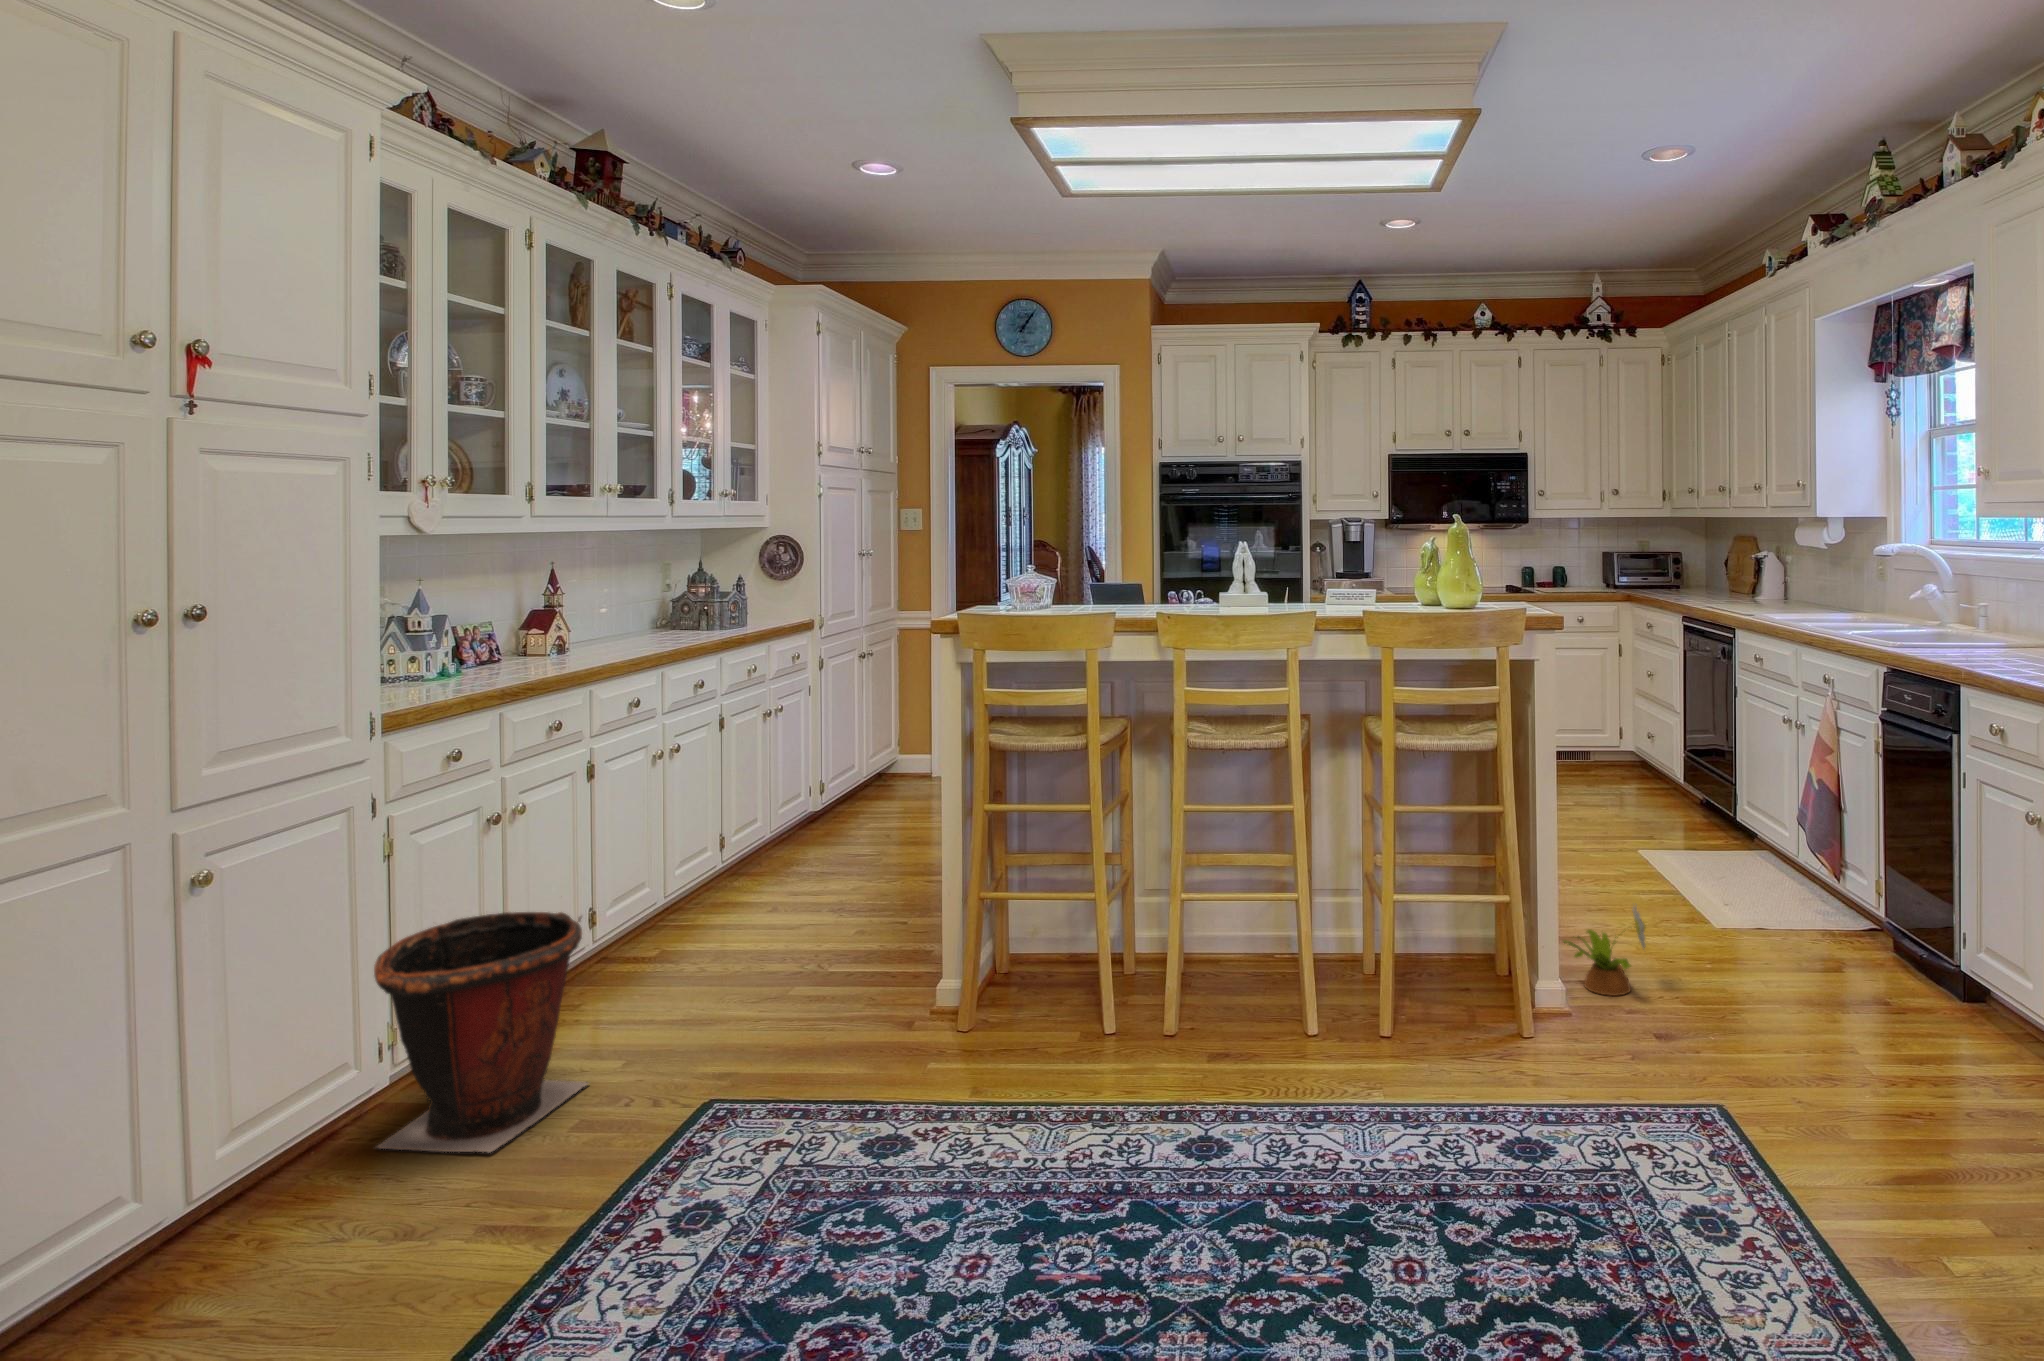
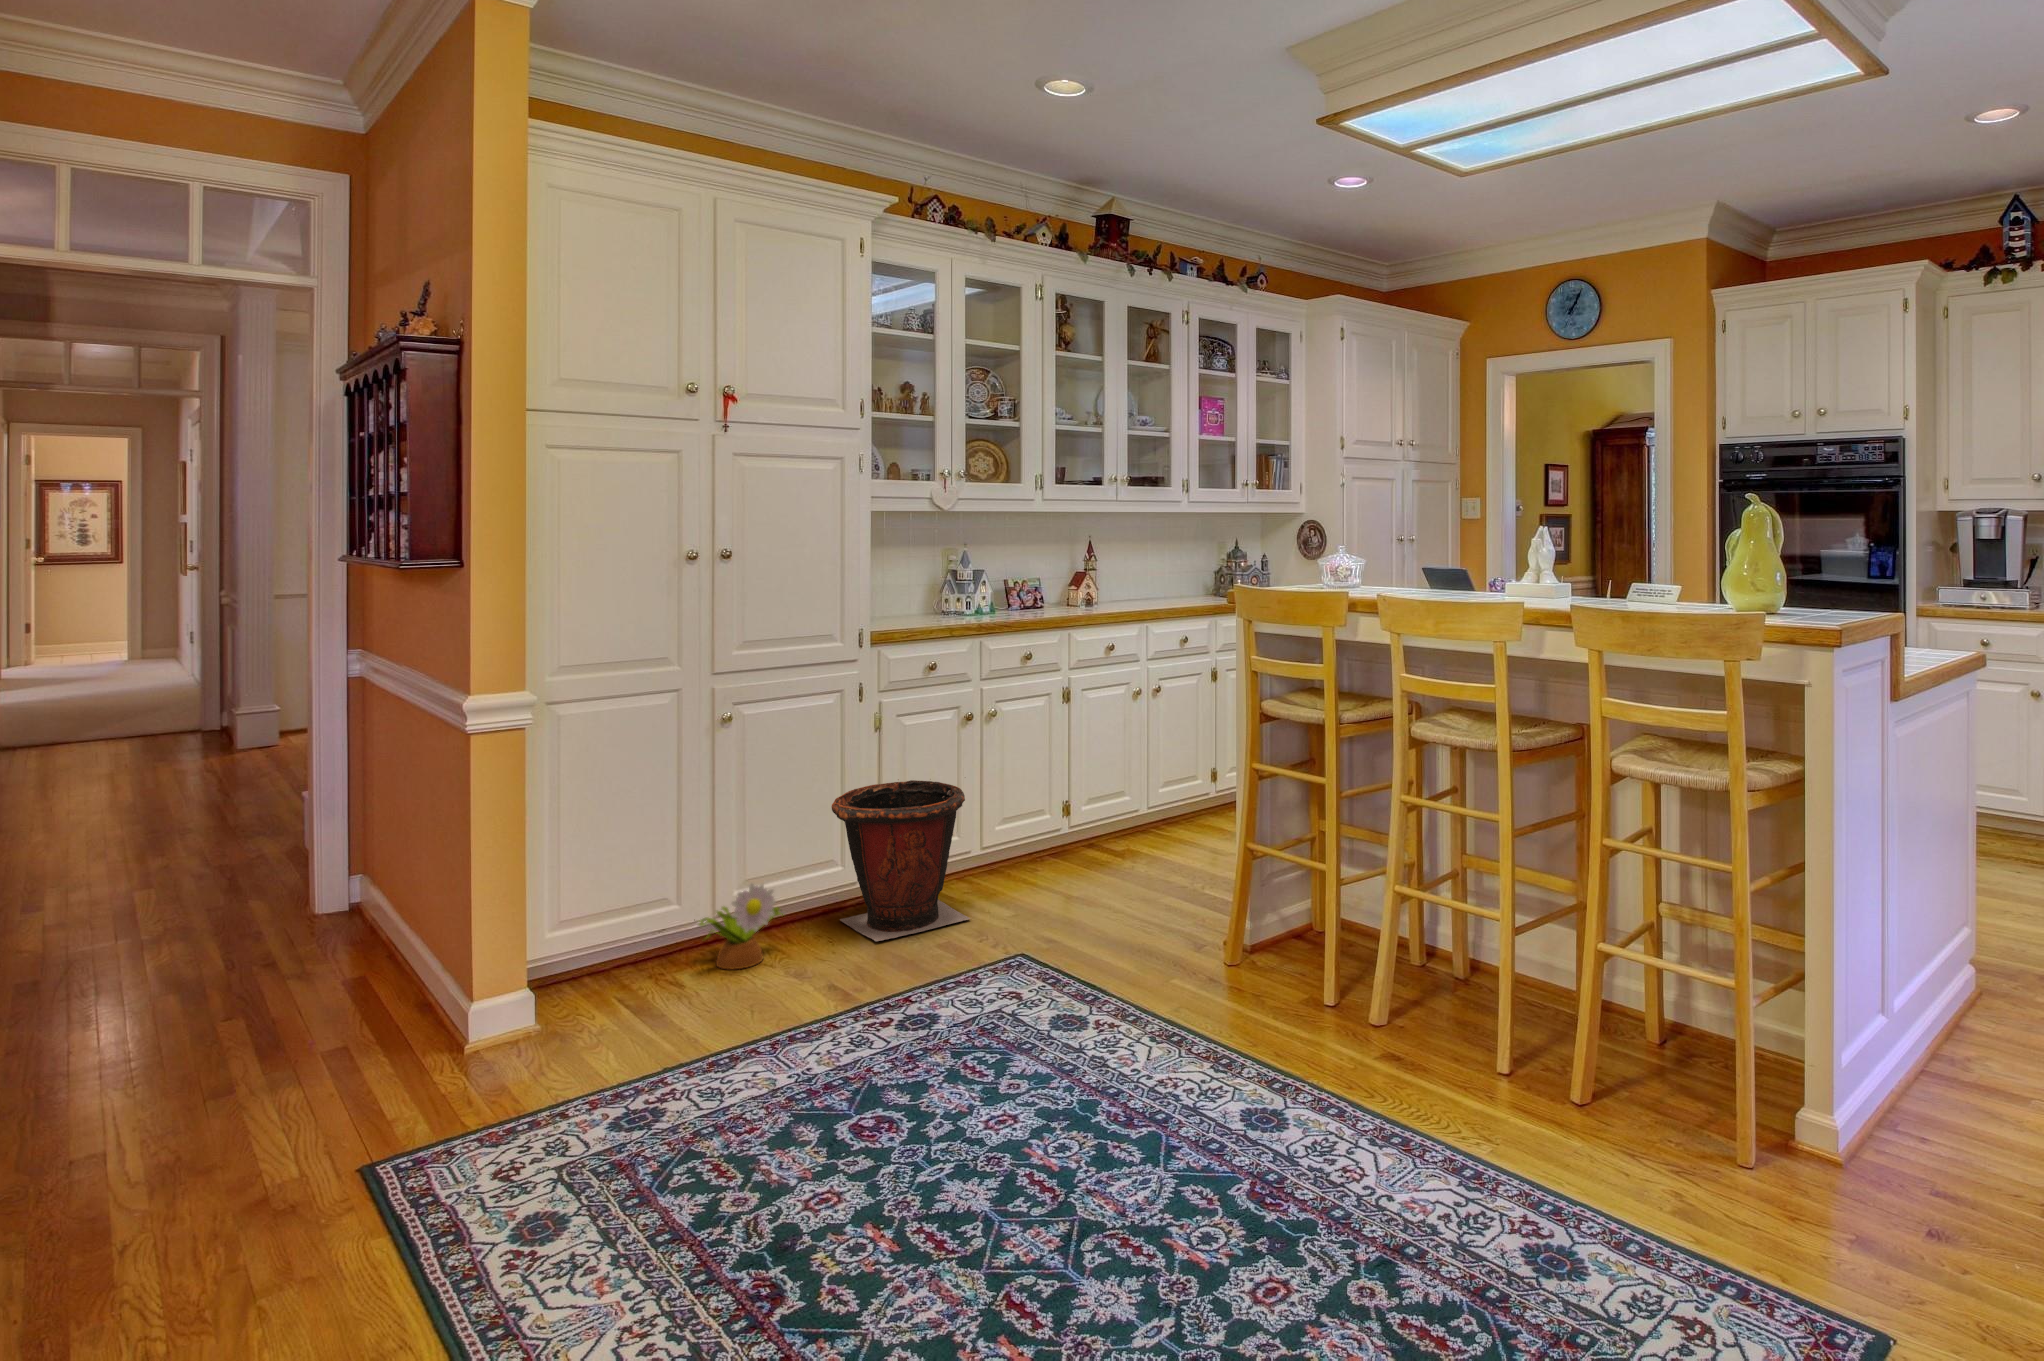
decorative plant: present [1563,907,1646,996] -> present [698,884,783,969]

